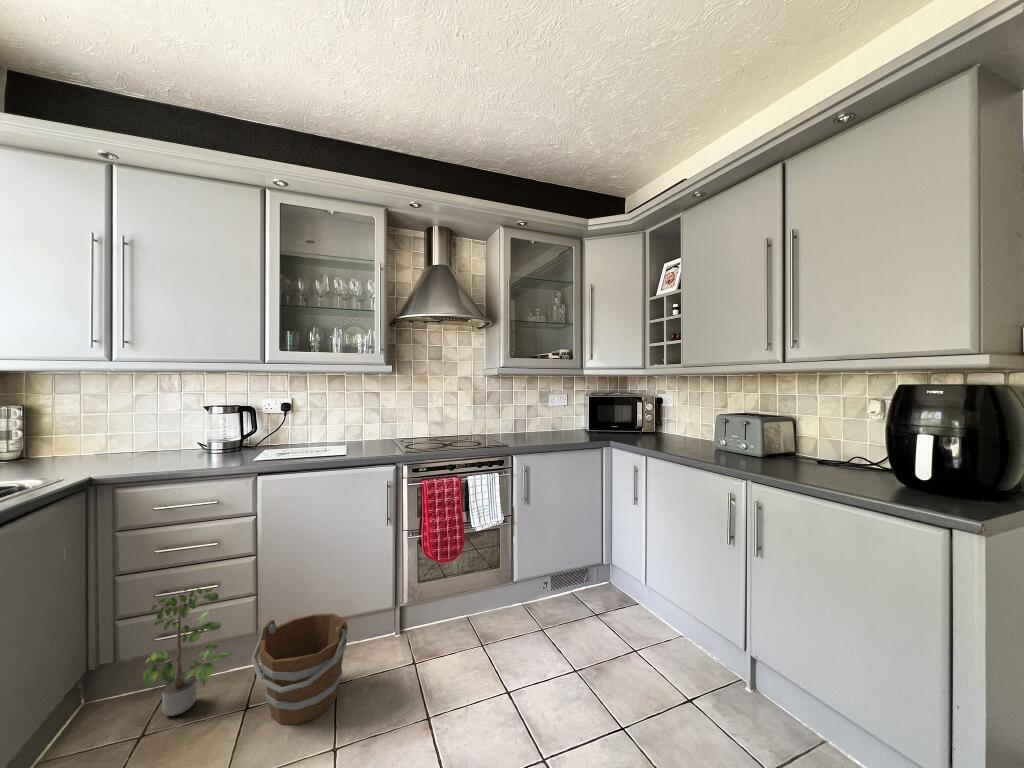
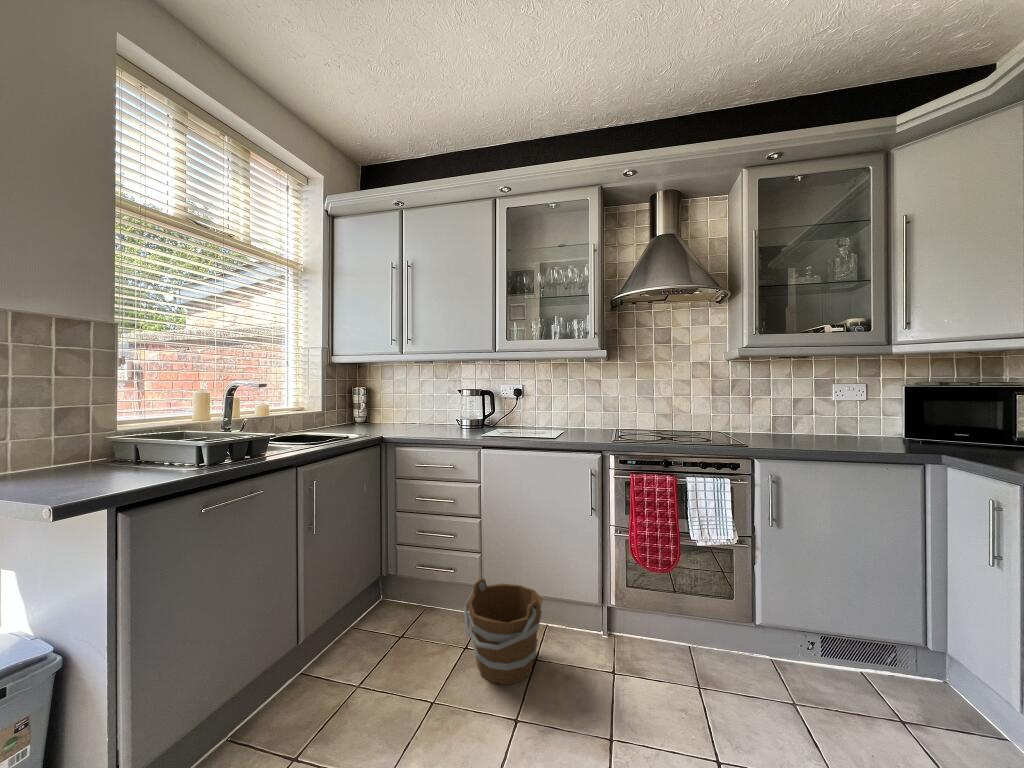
potted plant: present [143,588,232,716] -> none [401,533,460,631]

